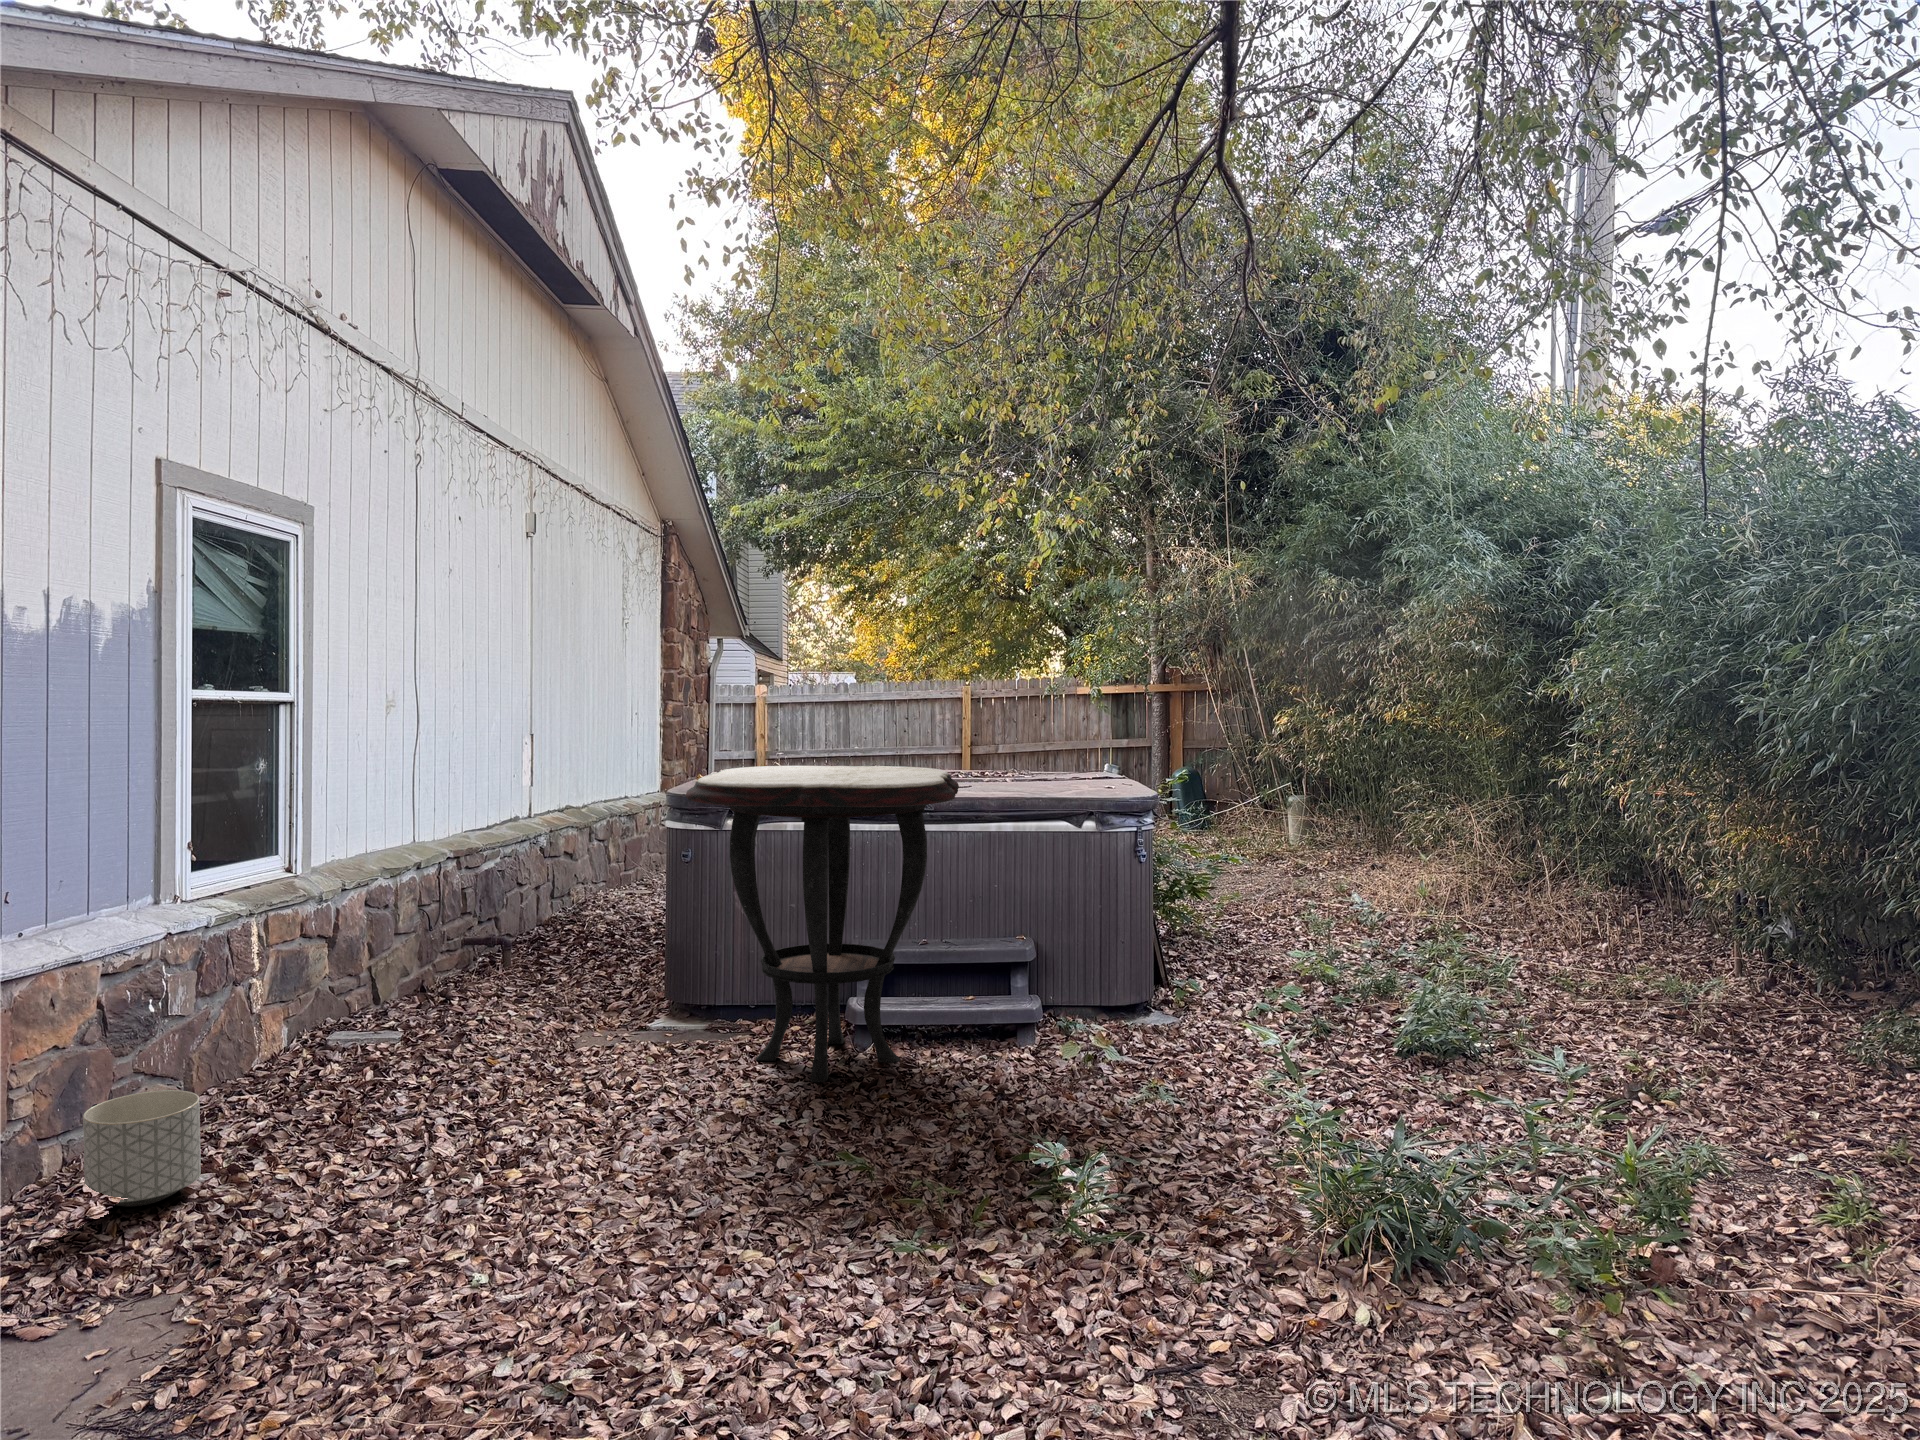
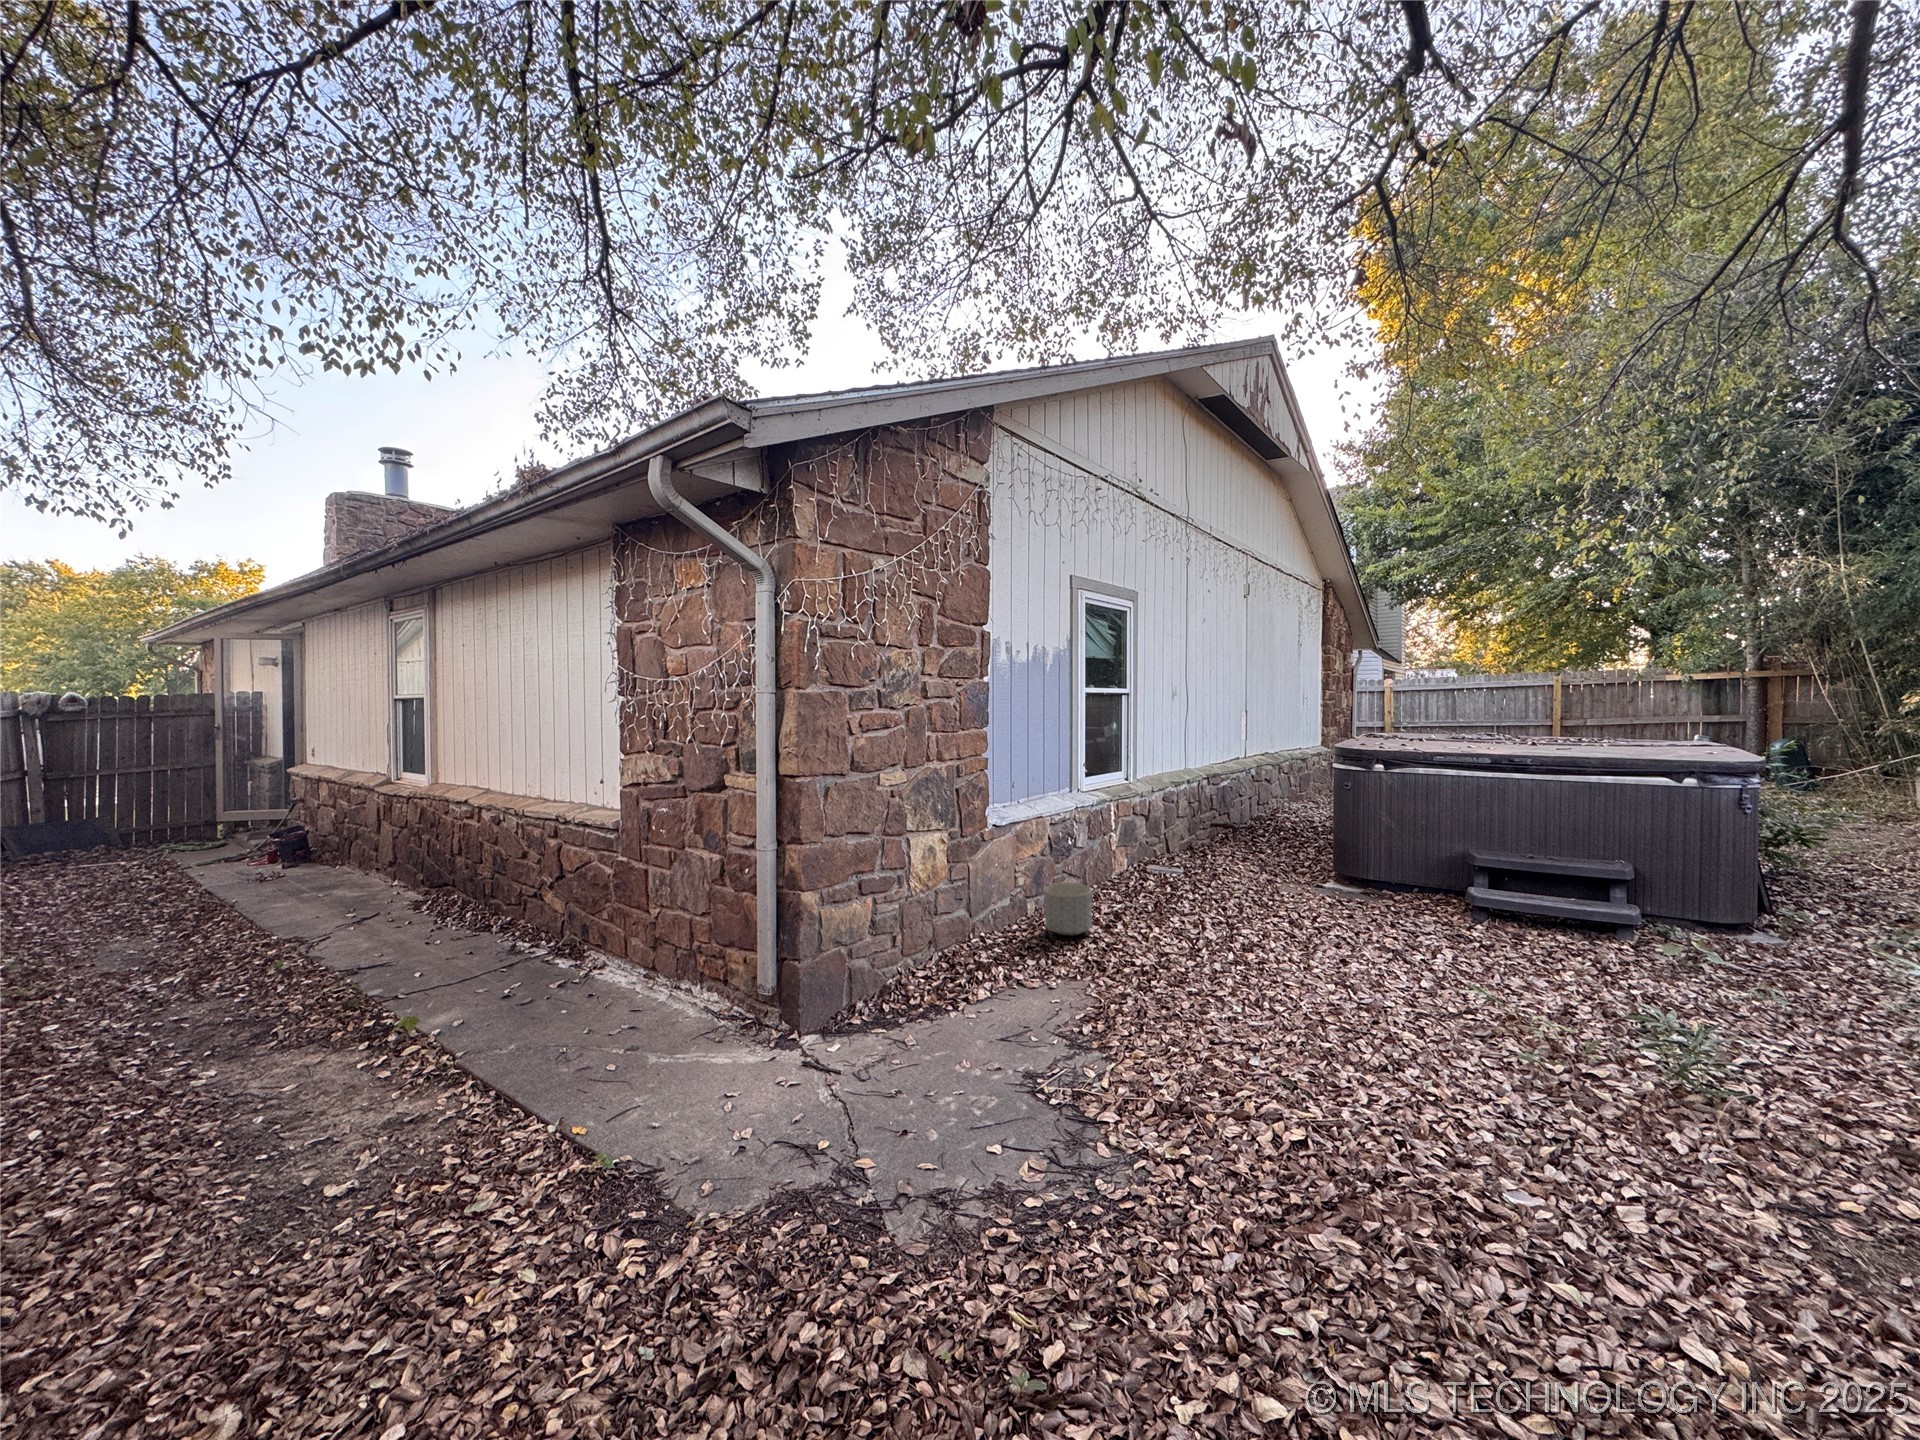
side table: present [686,766,959,1082] -> none [1351,727,1567,938]

